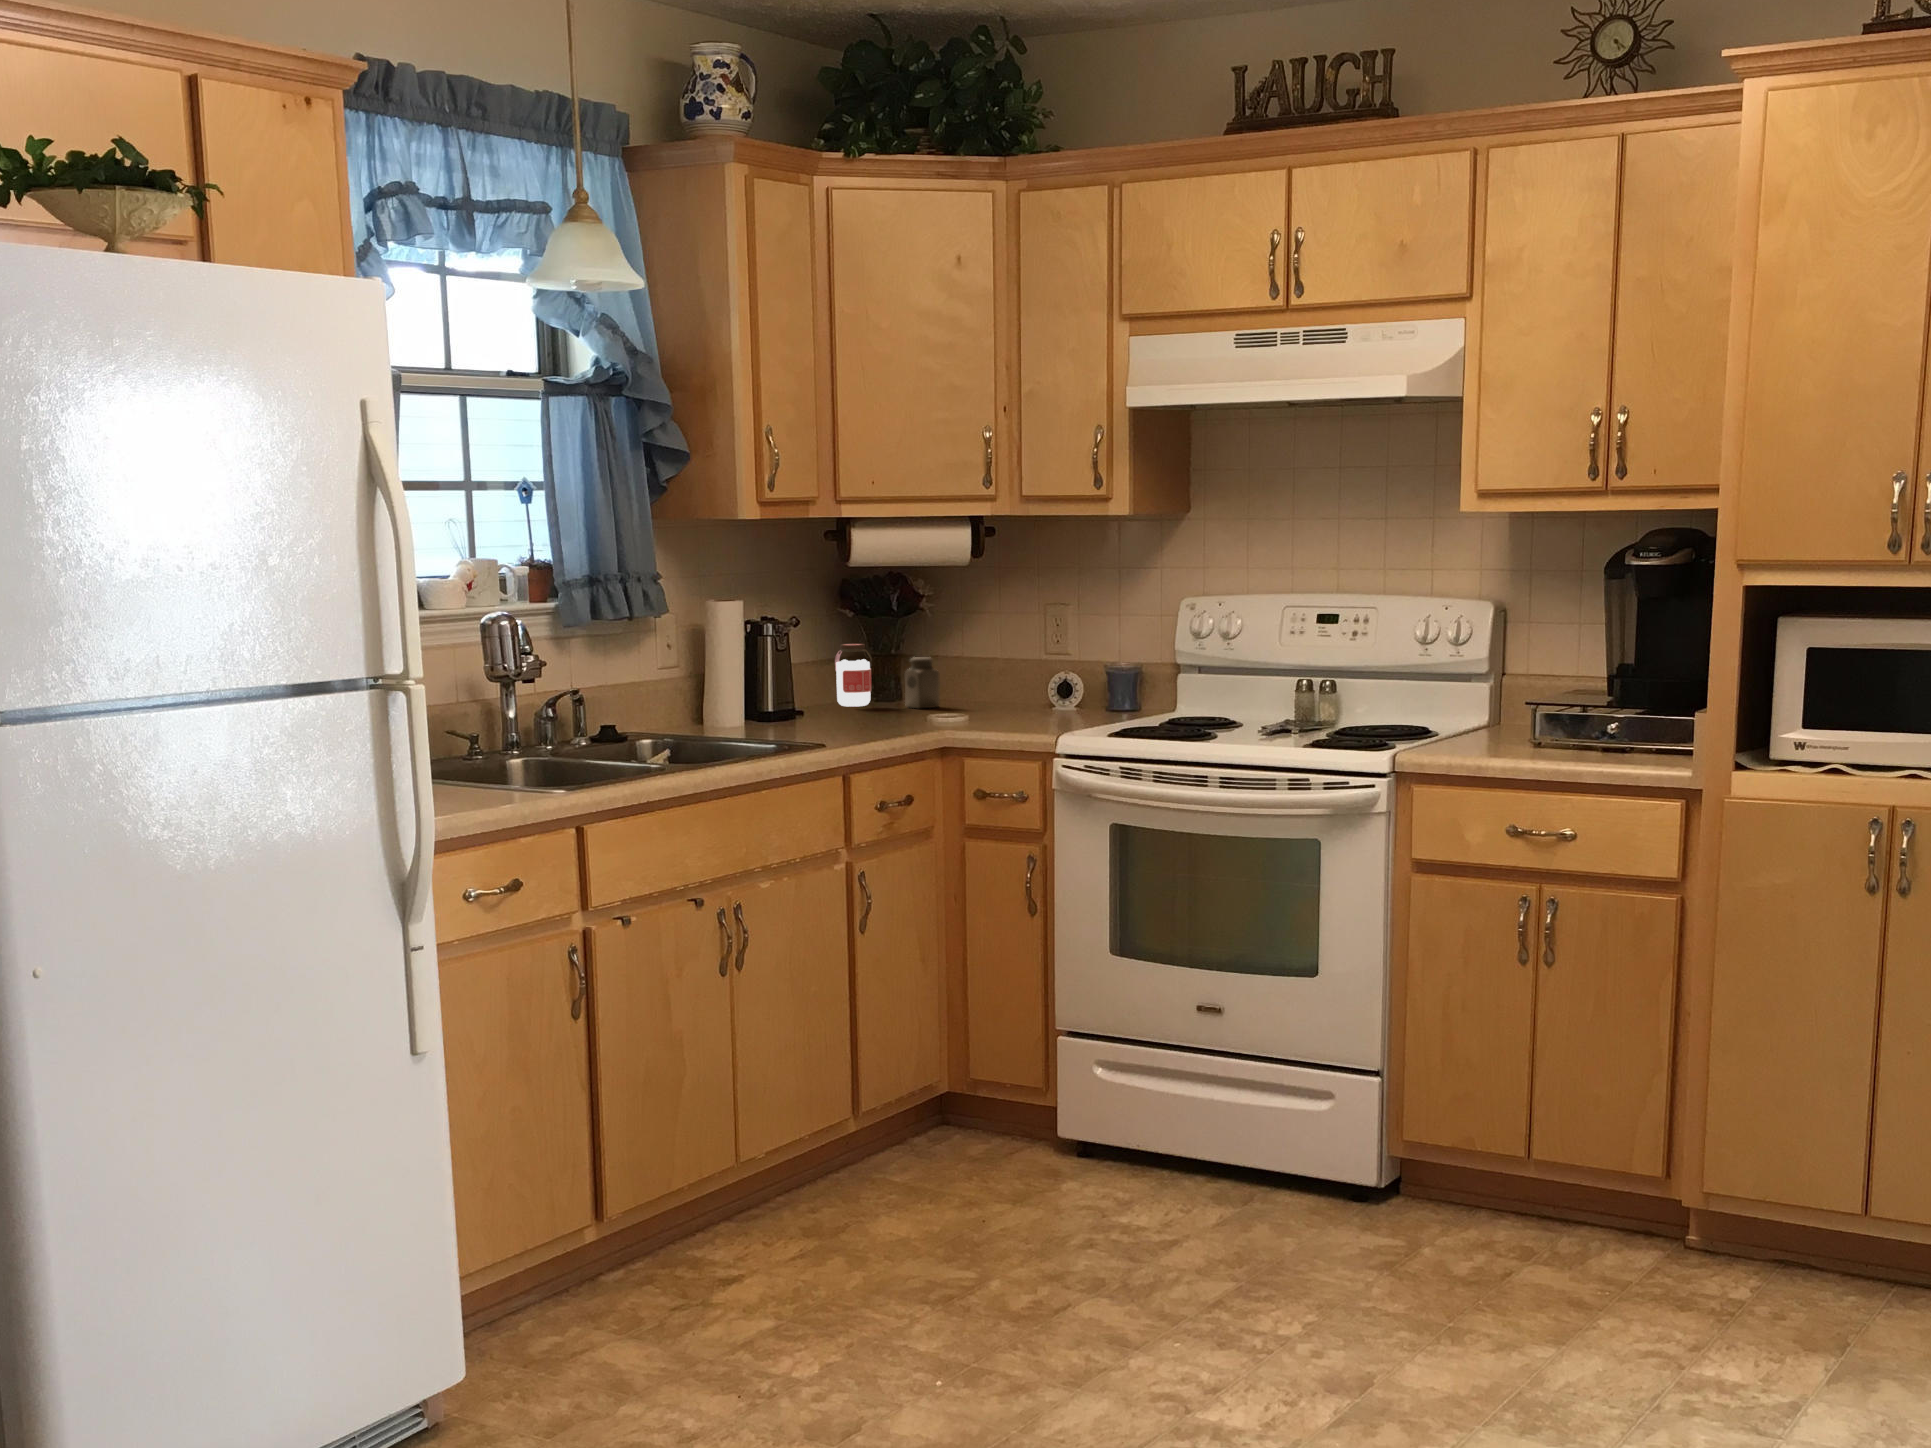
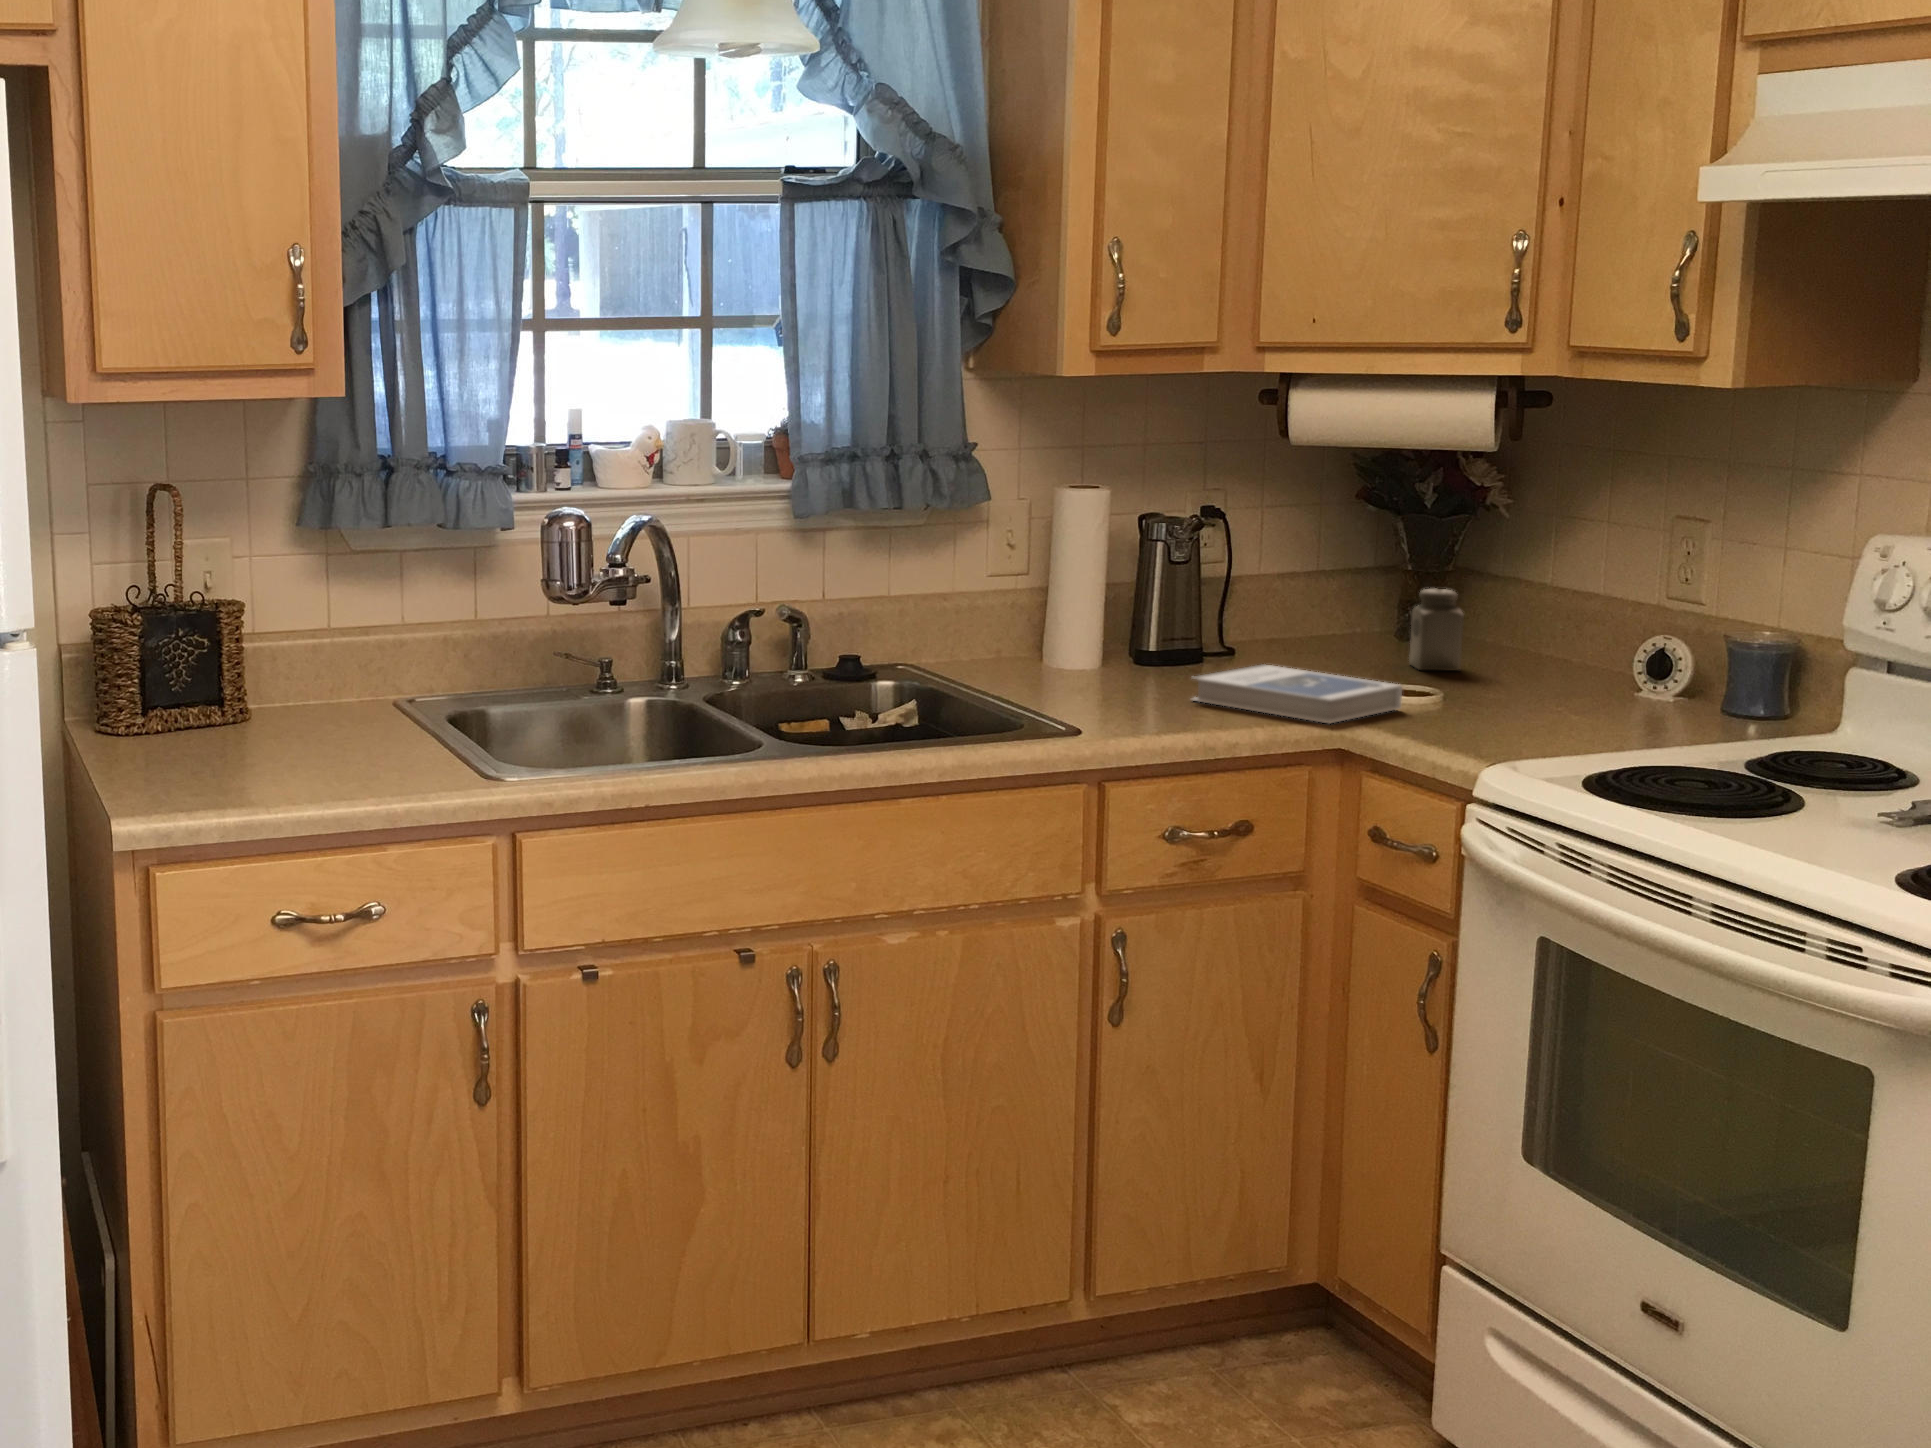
jar: present [835,644,872,707] -> none [1308,559,1370,657]
hardback book: none [843,705,961,729] -> present [1192,664,1402,723]

